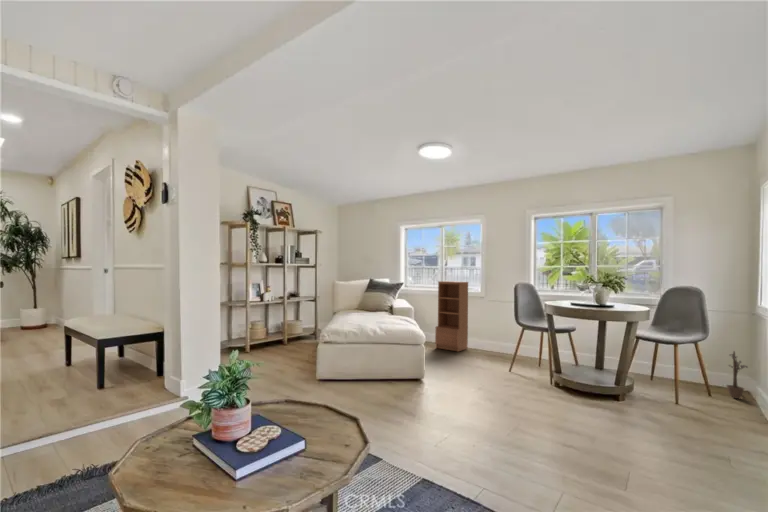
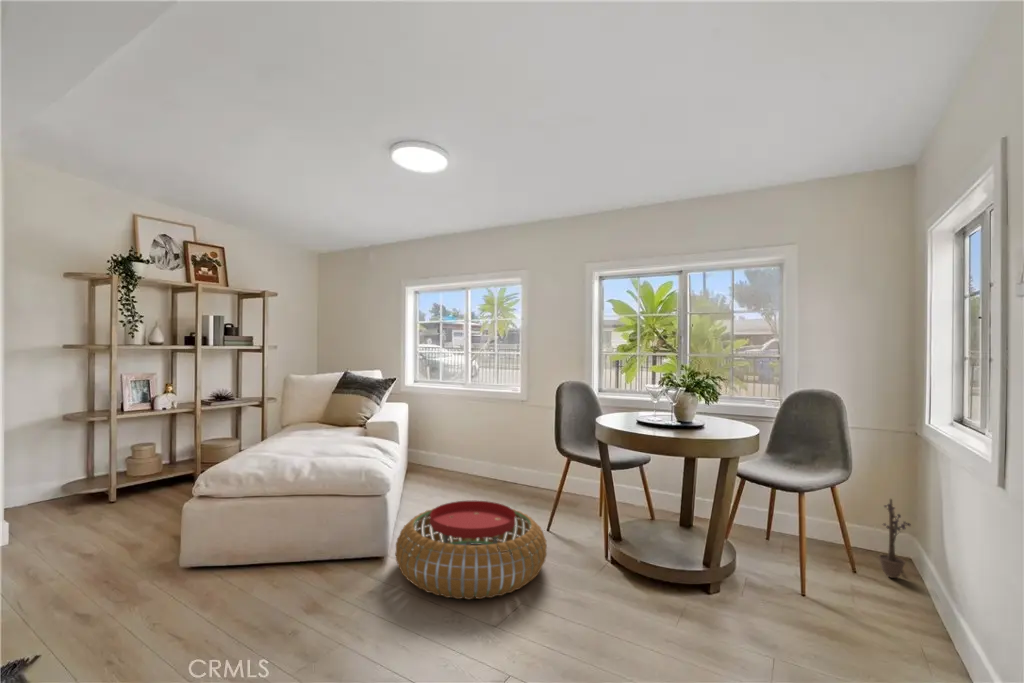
bookcase: present [435,281,468,352] -> none [446,377,501,491]
pouf: none [433,350,519,398] -> present [395,501,547,599]

